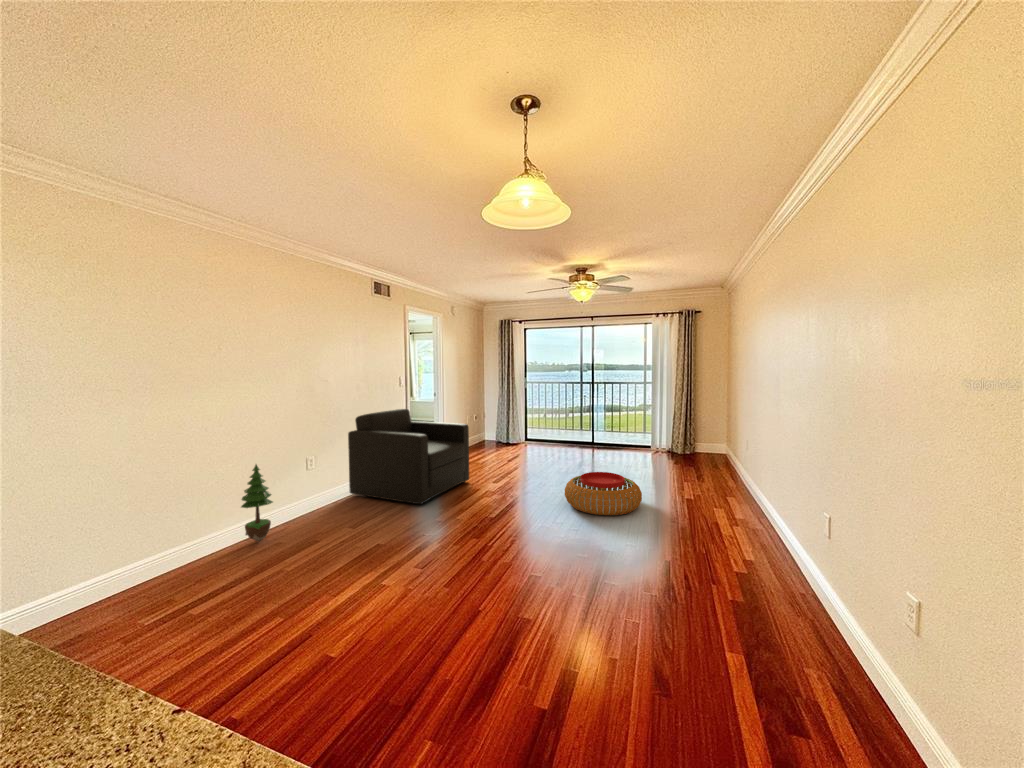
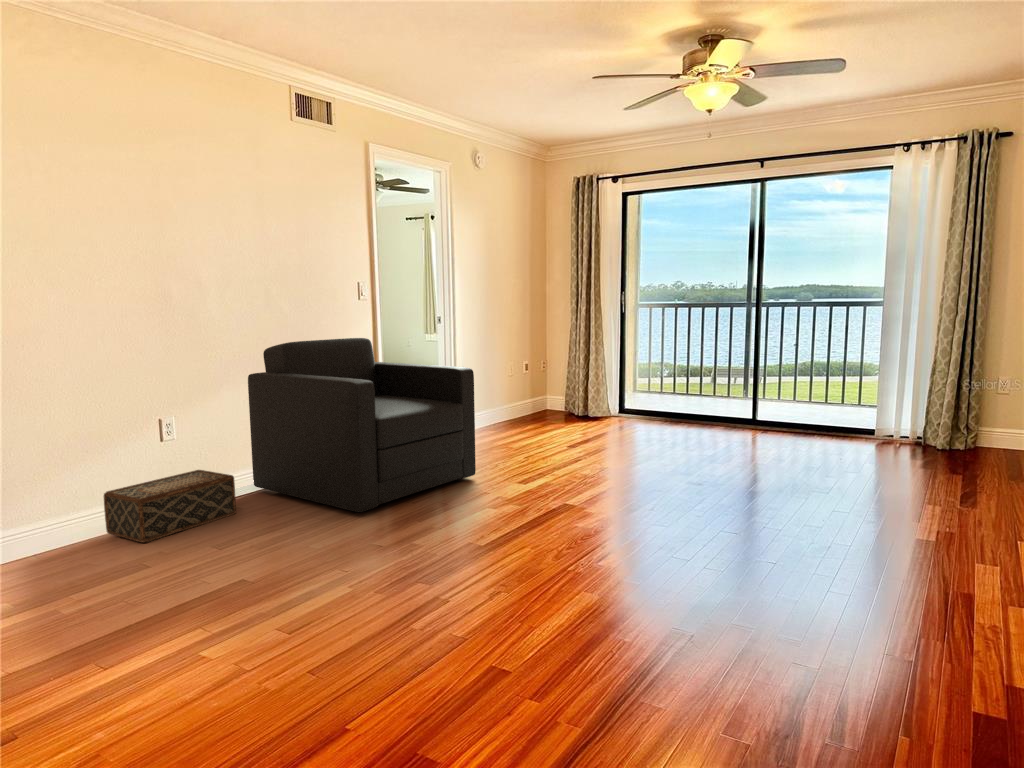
potted tree: present [241,464,273,541] -> none [20,417,81,556]
pouf: present [565,472,642,516] -> none [639,470,808,561]
woven basket: none [278,486,348,530] -> present [104,470,236,543]

